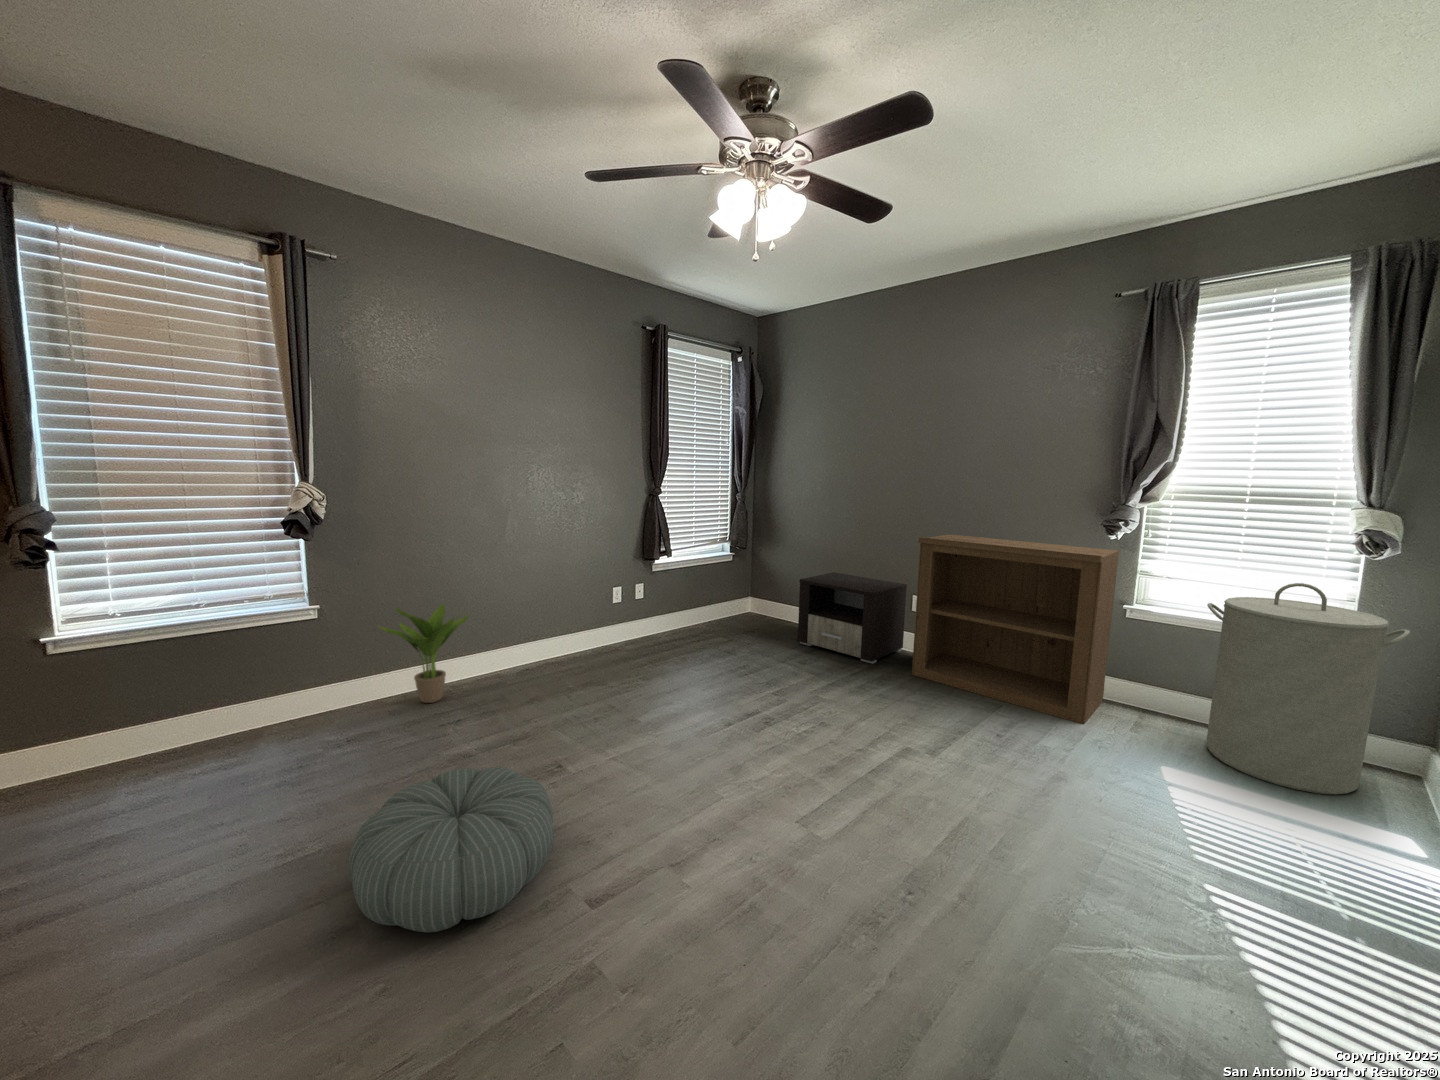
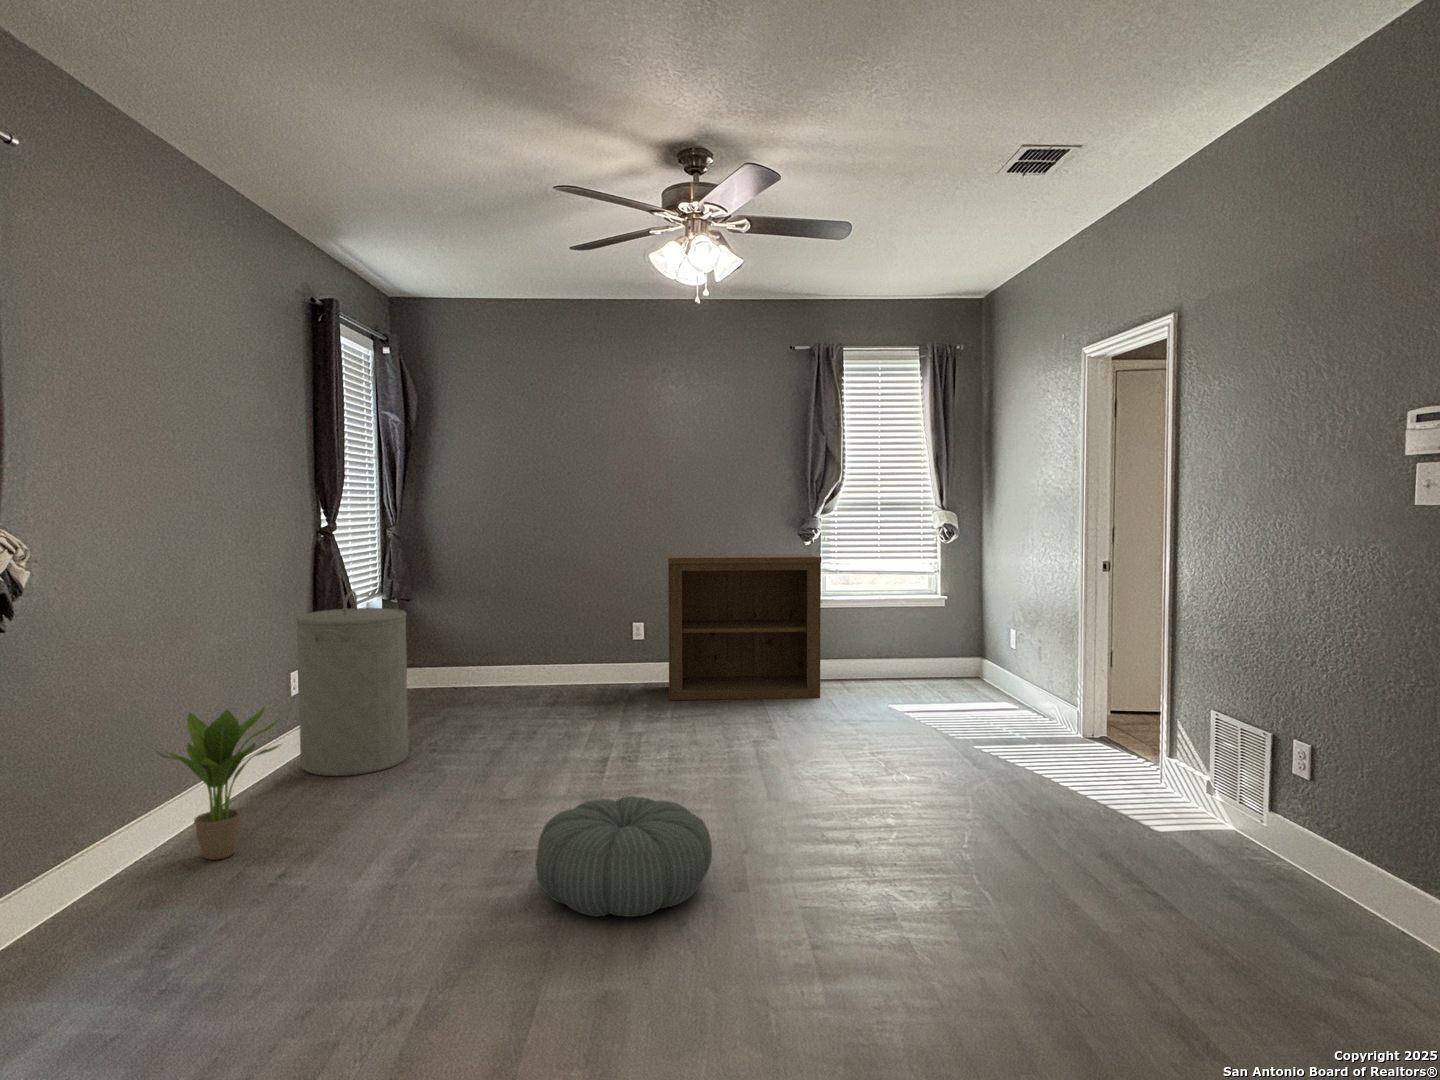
nightstand: present [798,572,907,664] -> none [523,614,628,703]
laundry hamper: present [1206,583,1410,795] -> present [296,591,409,776]

